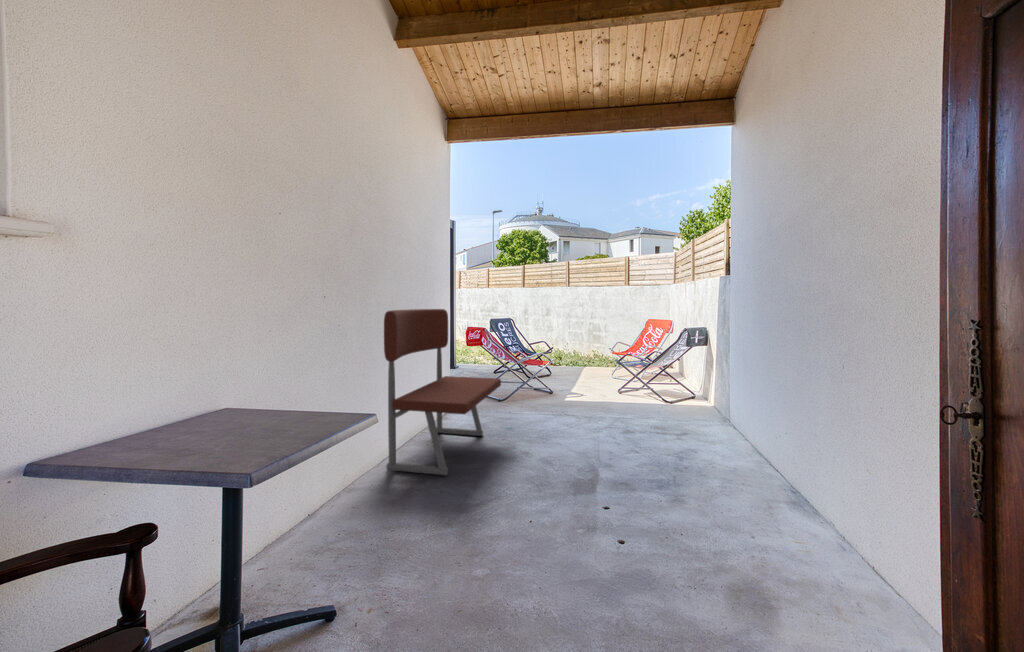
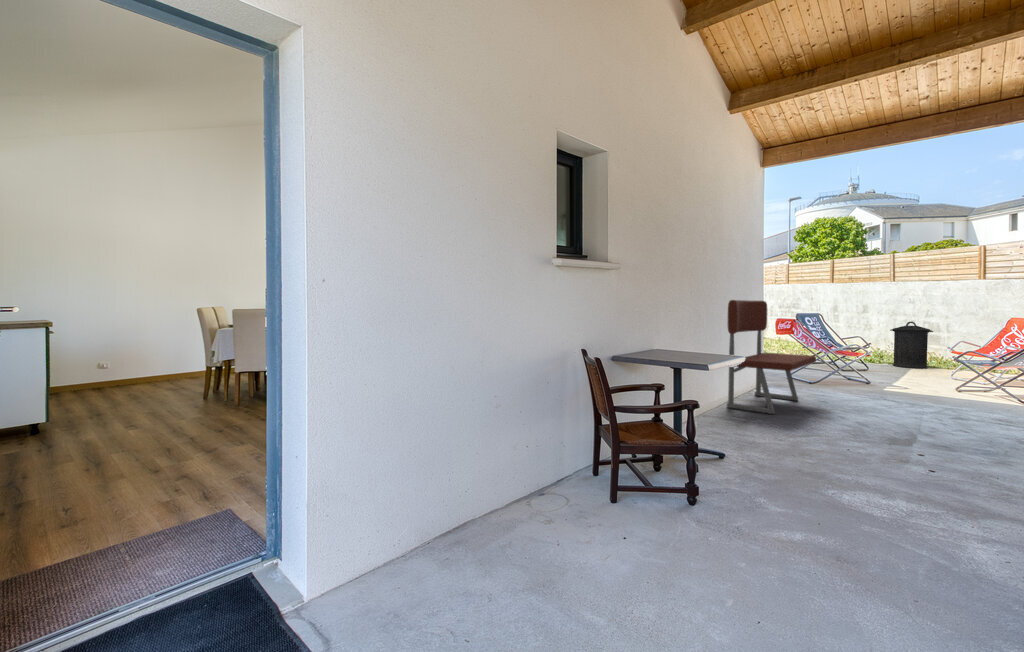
trash can: none [566,324,597,367] -> present [890,322,933,368]

